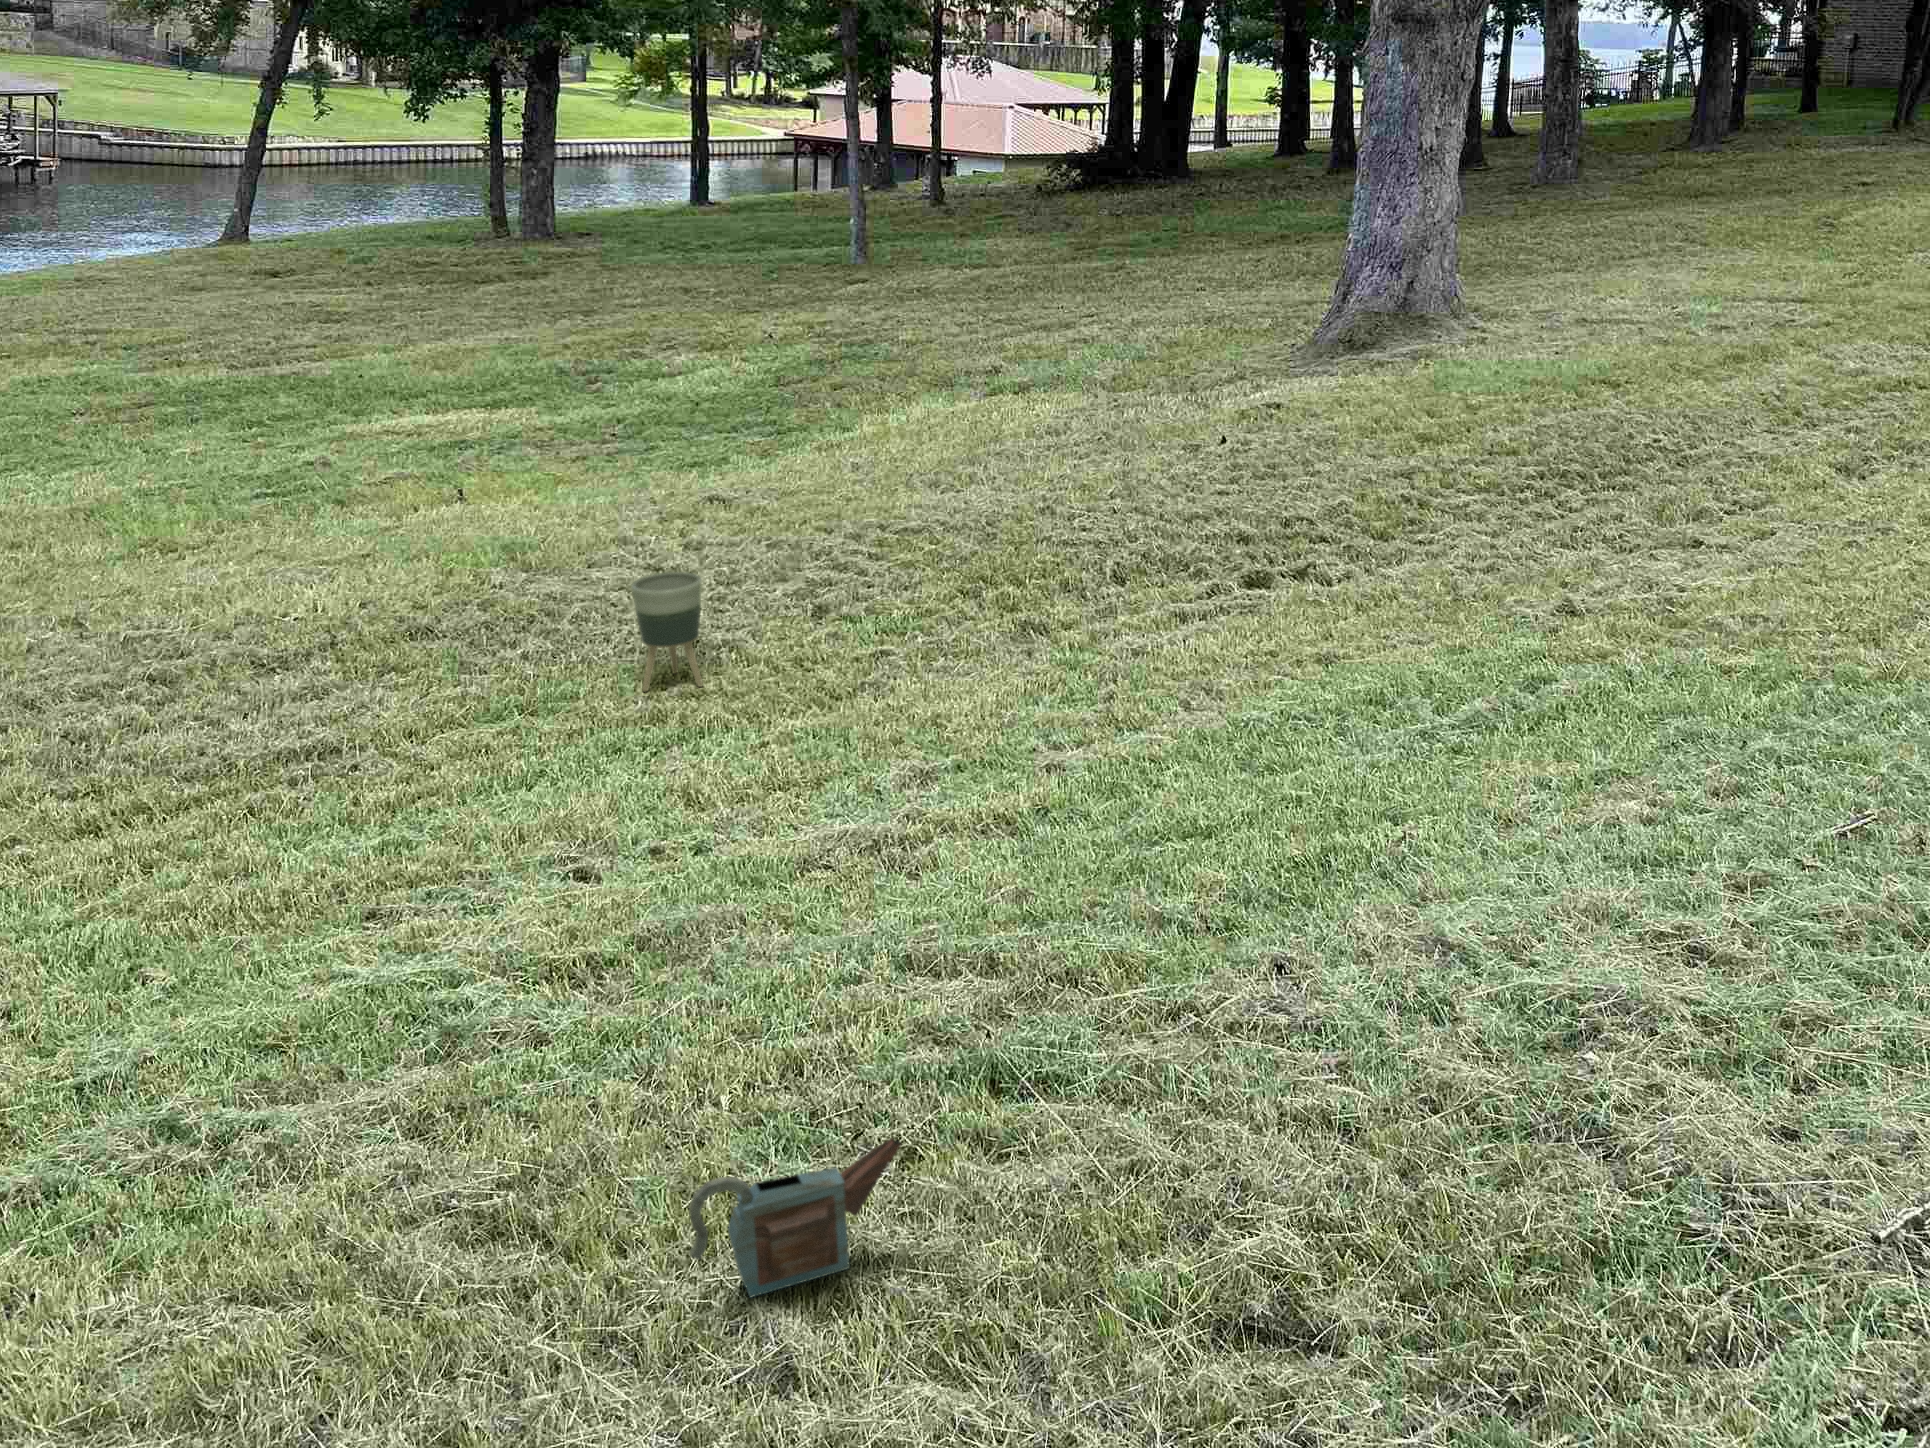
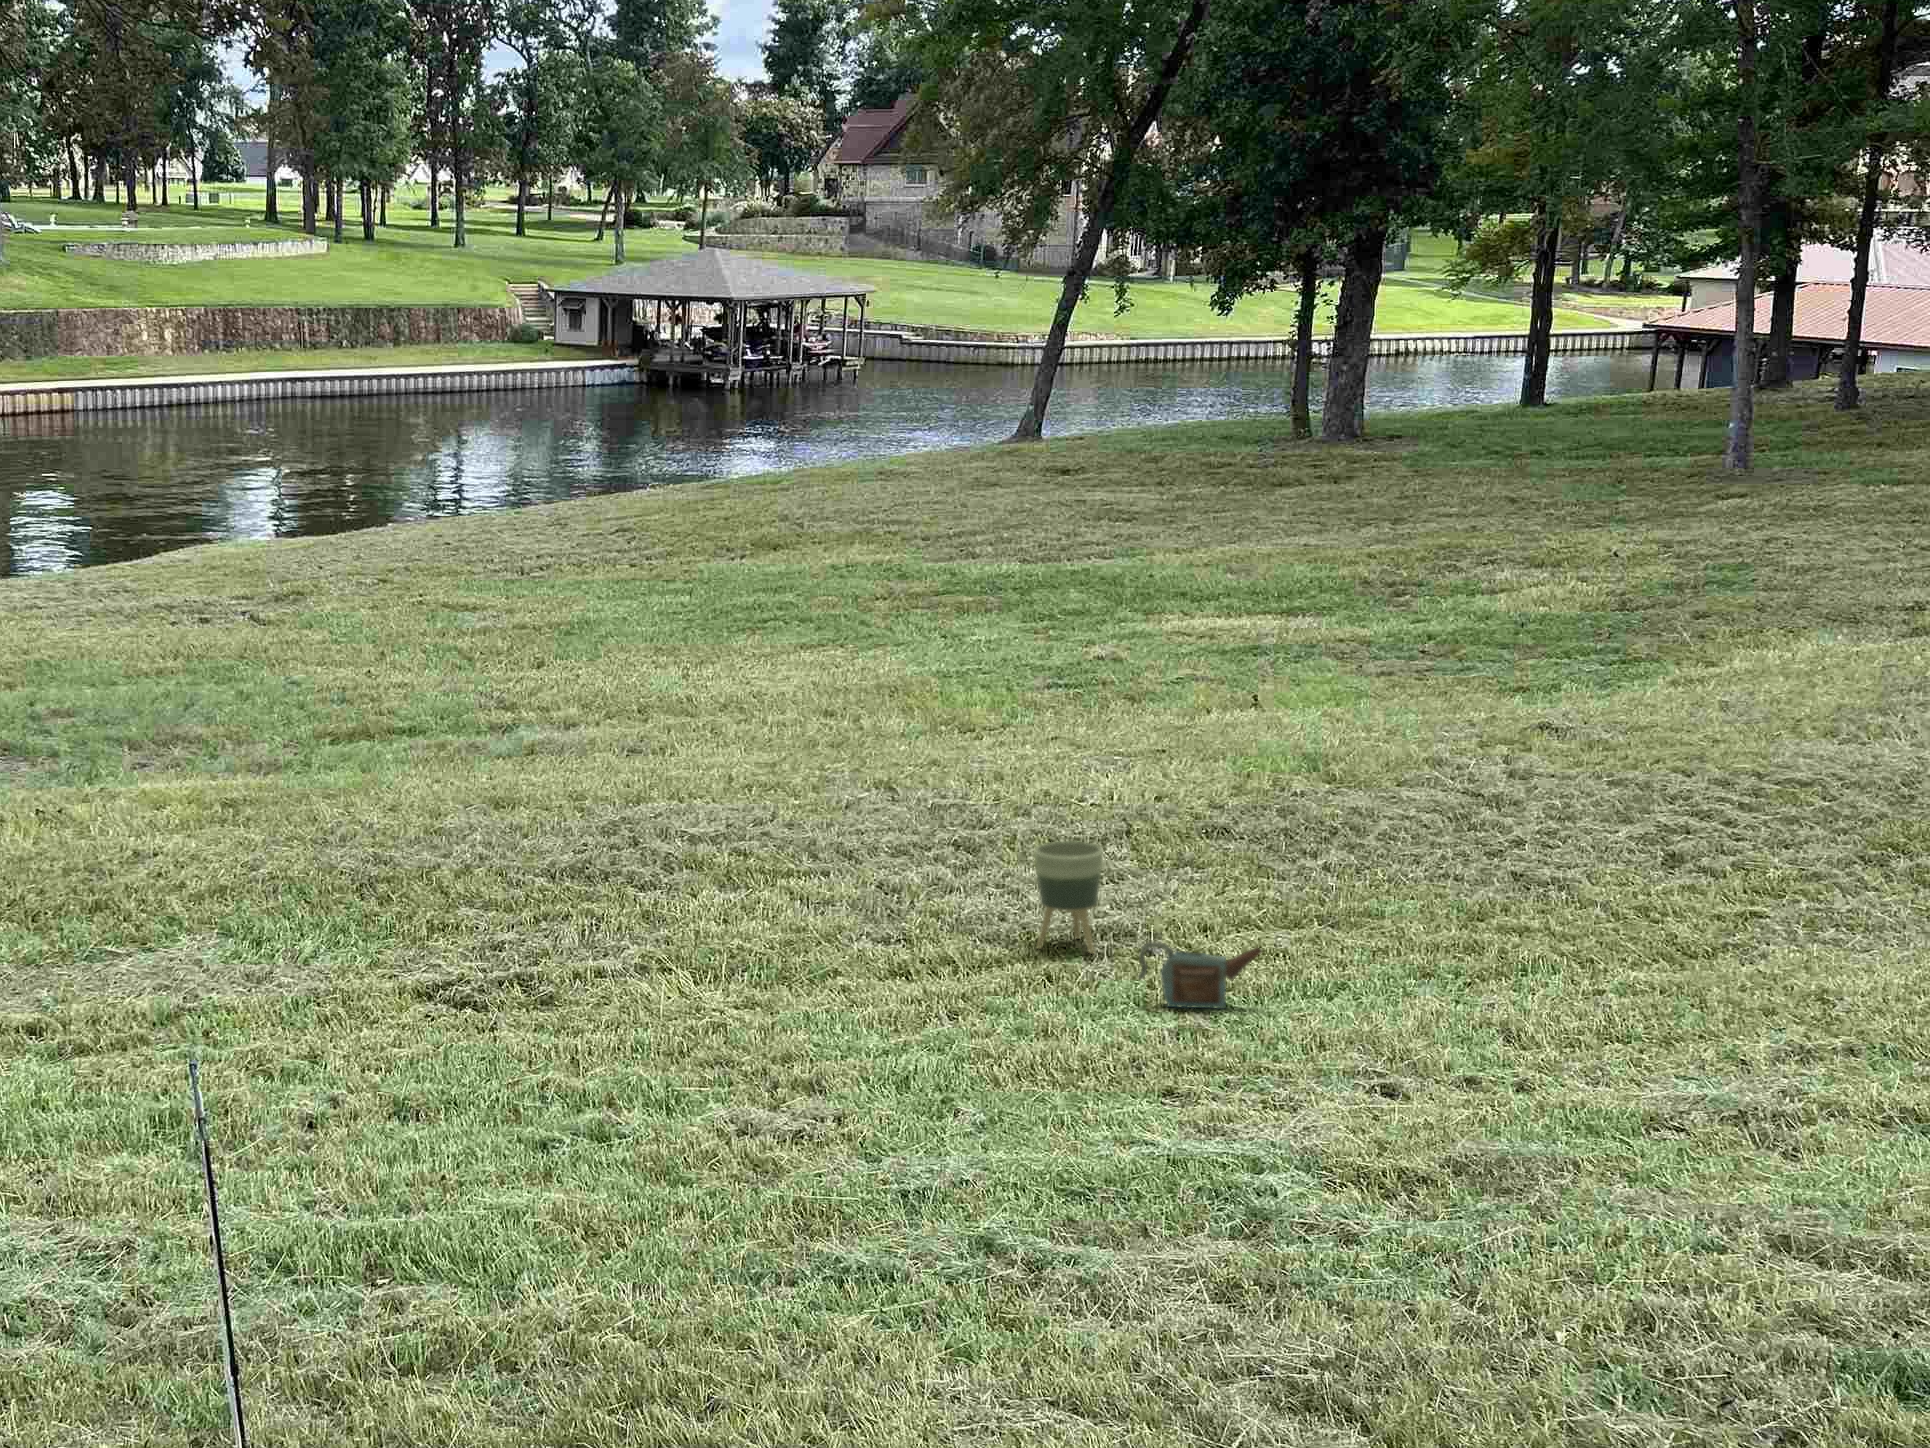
planter: present [631,572,703,691] -> present [1034,841,1103,954]

